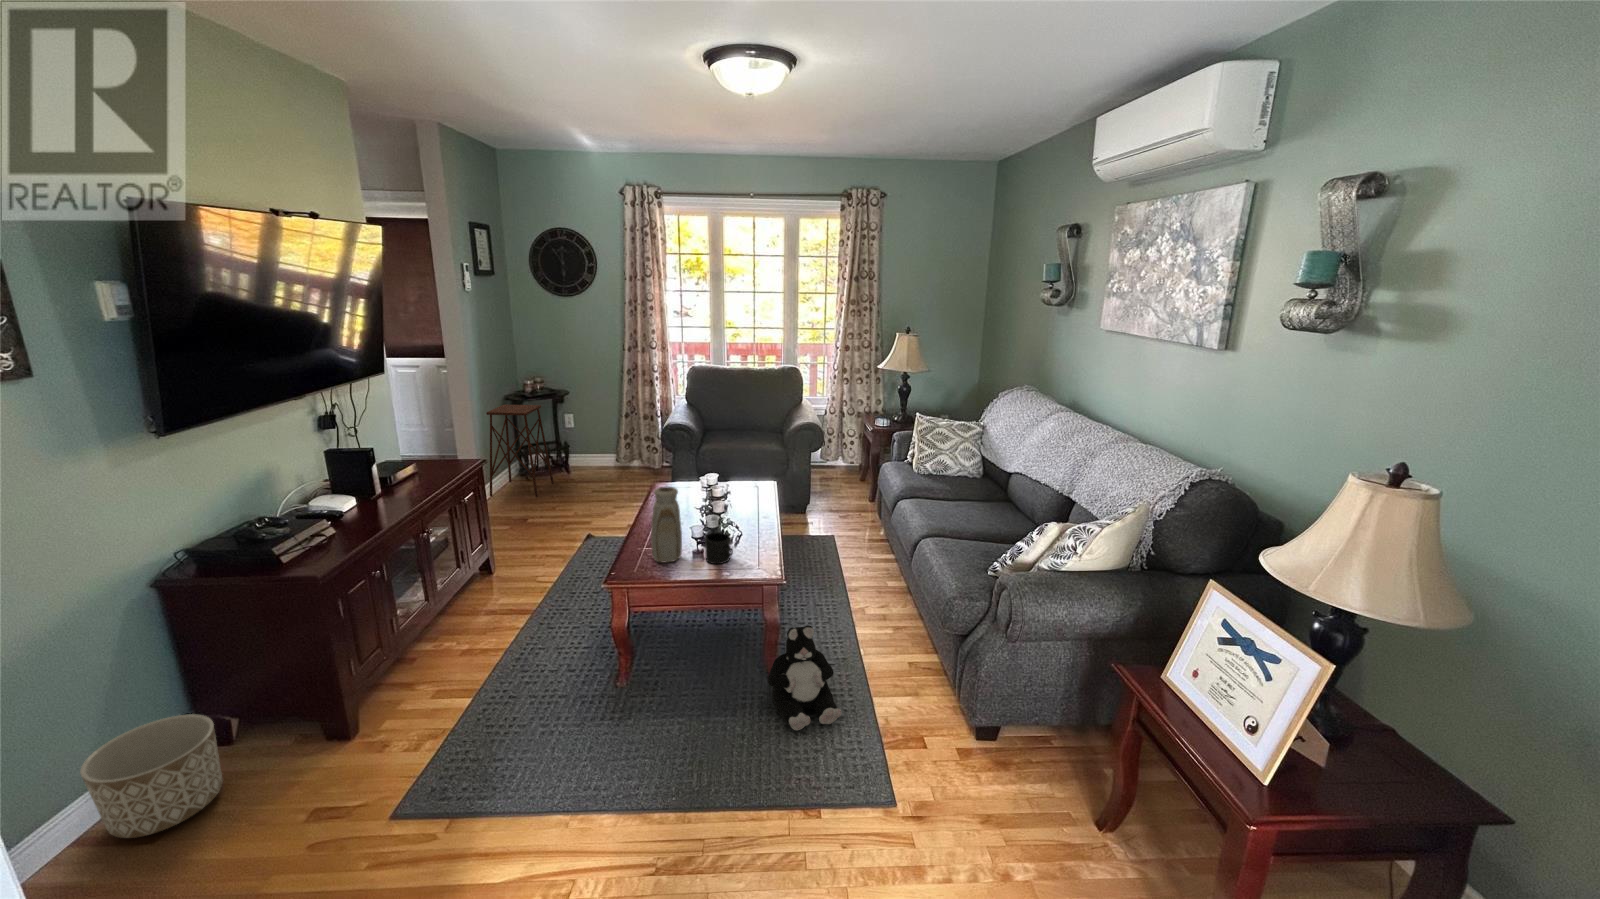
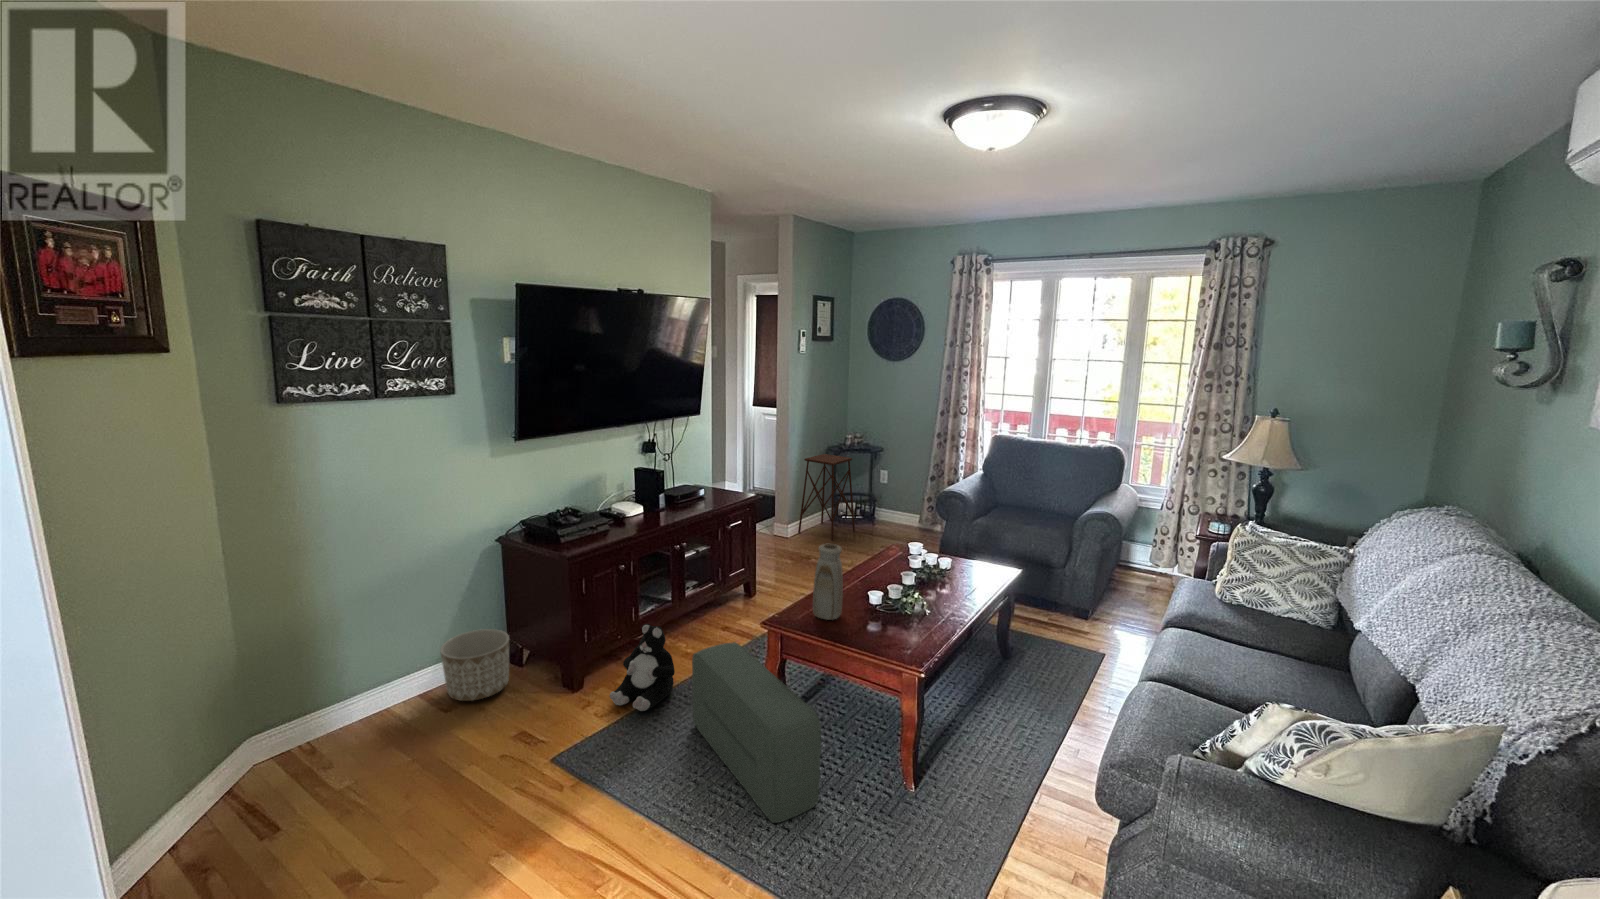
mug: present [705,532,733,564] -> none [858,602,885,636]
pouf: none [530,615,721,763] -> present [692,642,821,823]
plush toy: present [768,625,842,730] -> present [610,624,675,711]

